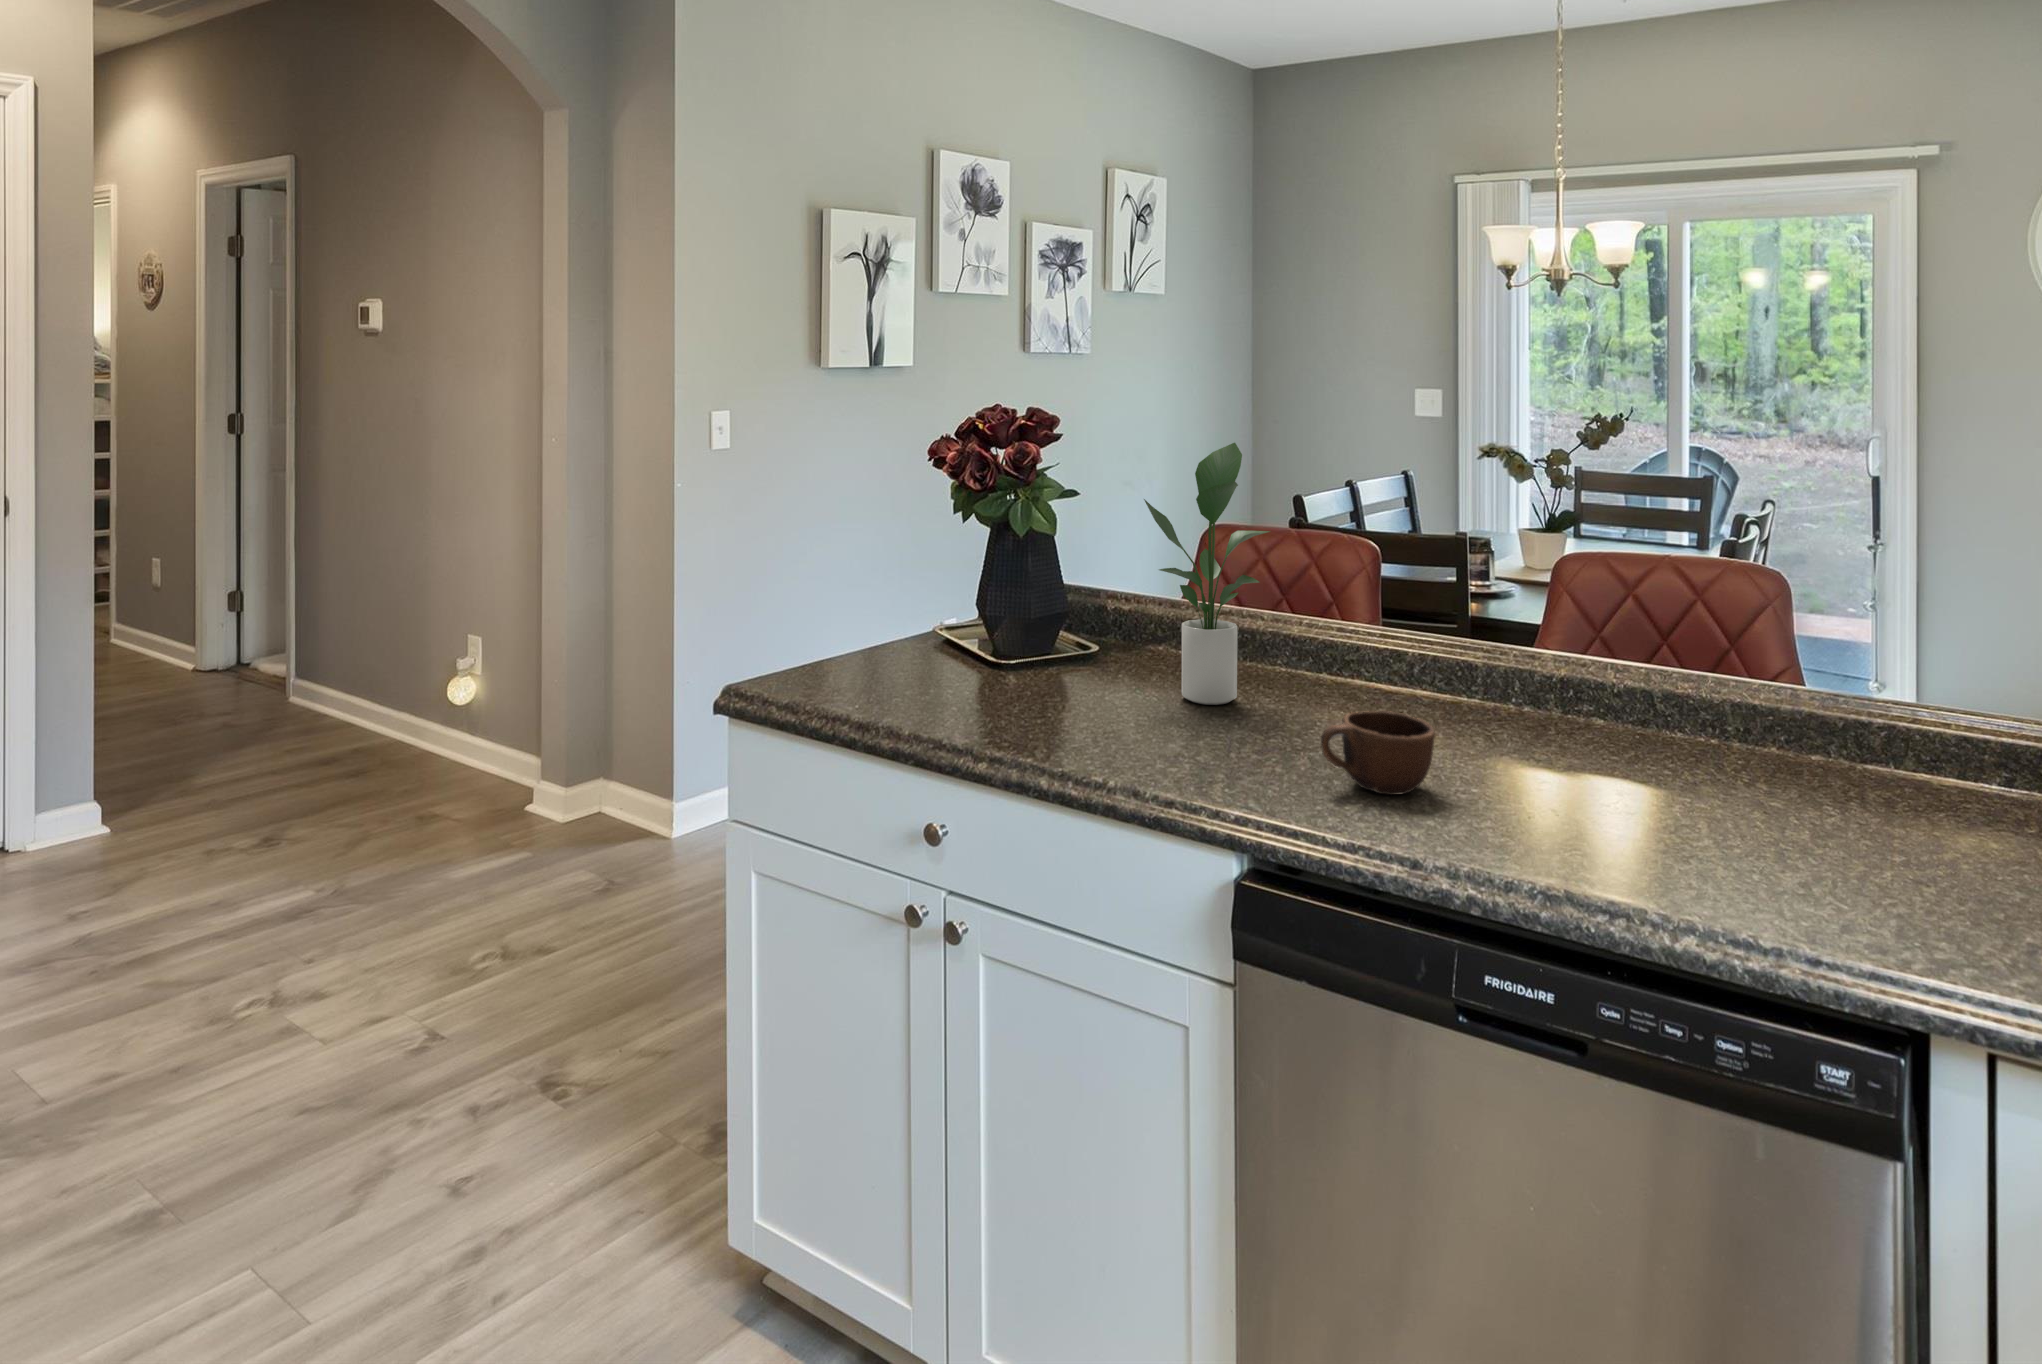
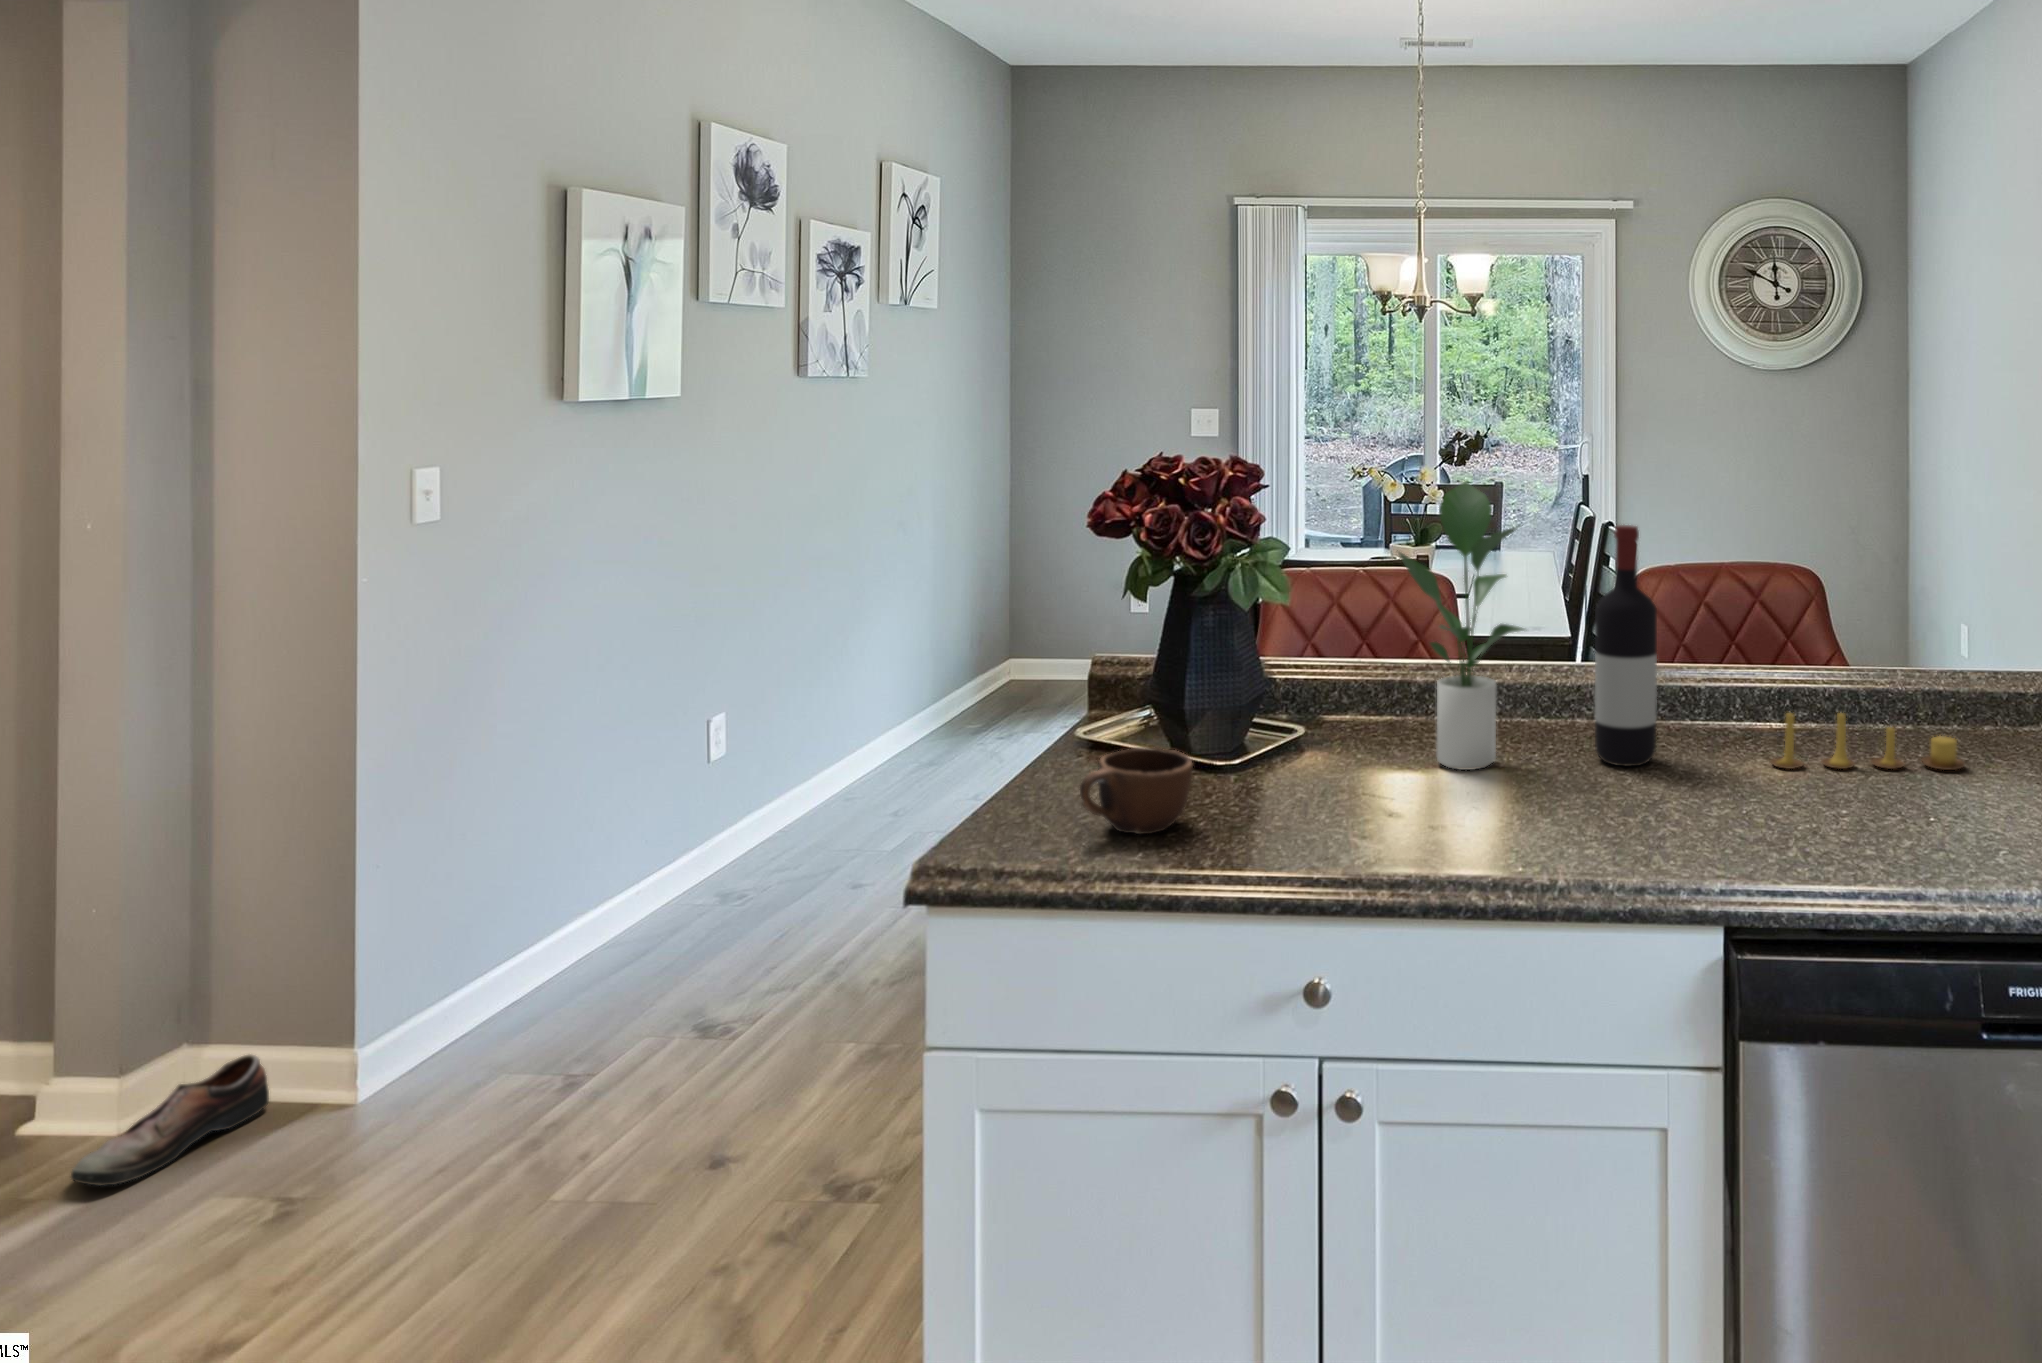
wine bottle: none [1328,491,1391,727] -> present [1595,525,1657,766]
candle: none [1498,692,1727,789] -> present [1771,708,1965,770]
mug: present [1321,711,1435,795] -> present [1080,747,1193,834]
shoe: none [524,794,628,853] -> present [71,1055,269,1186]

